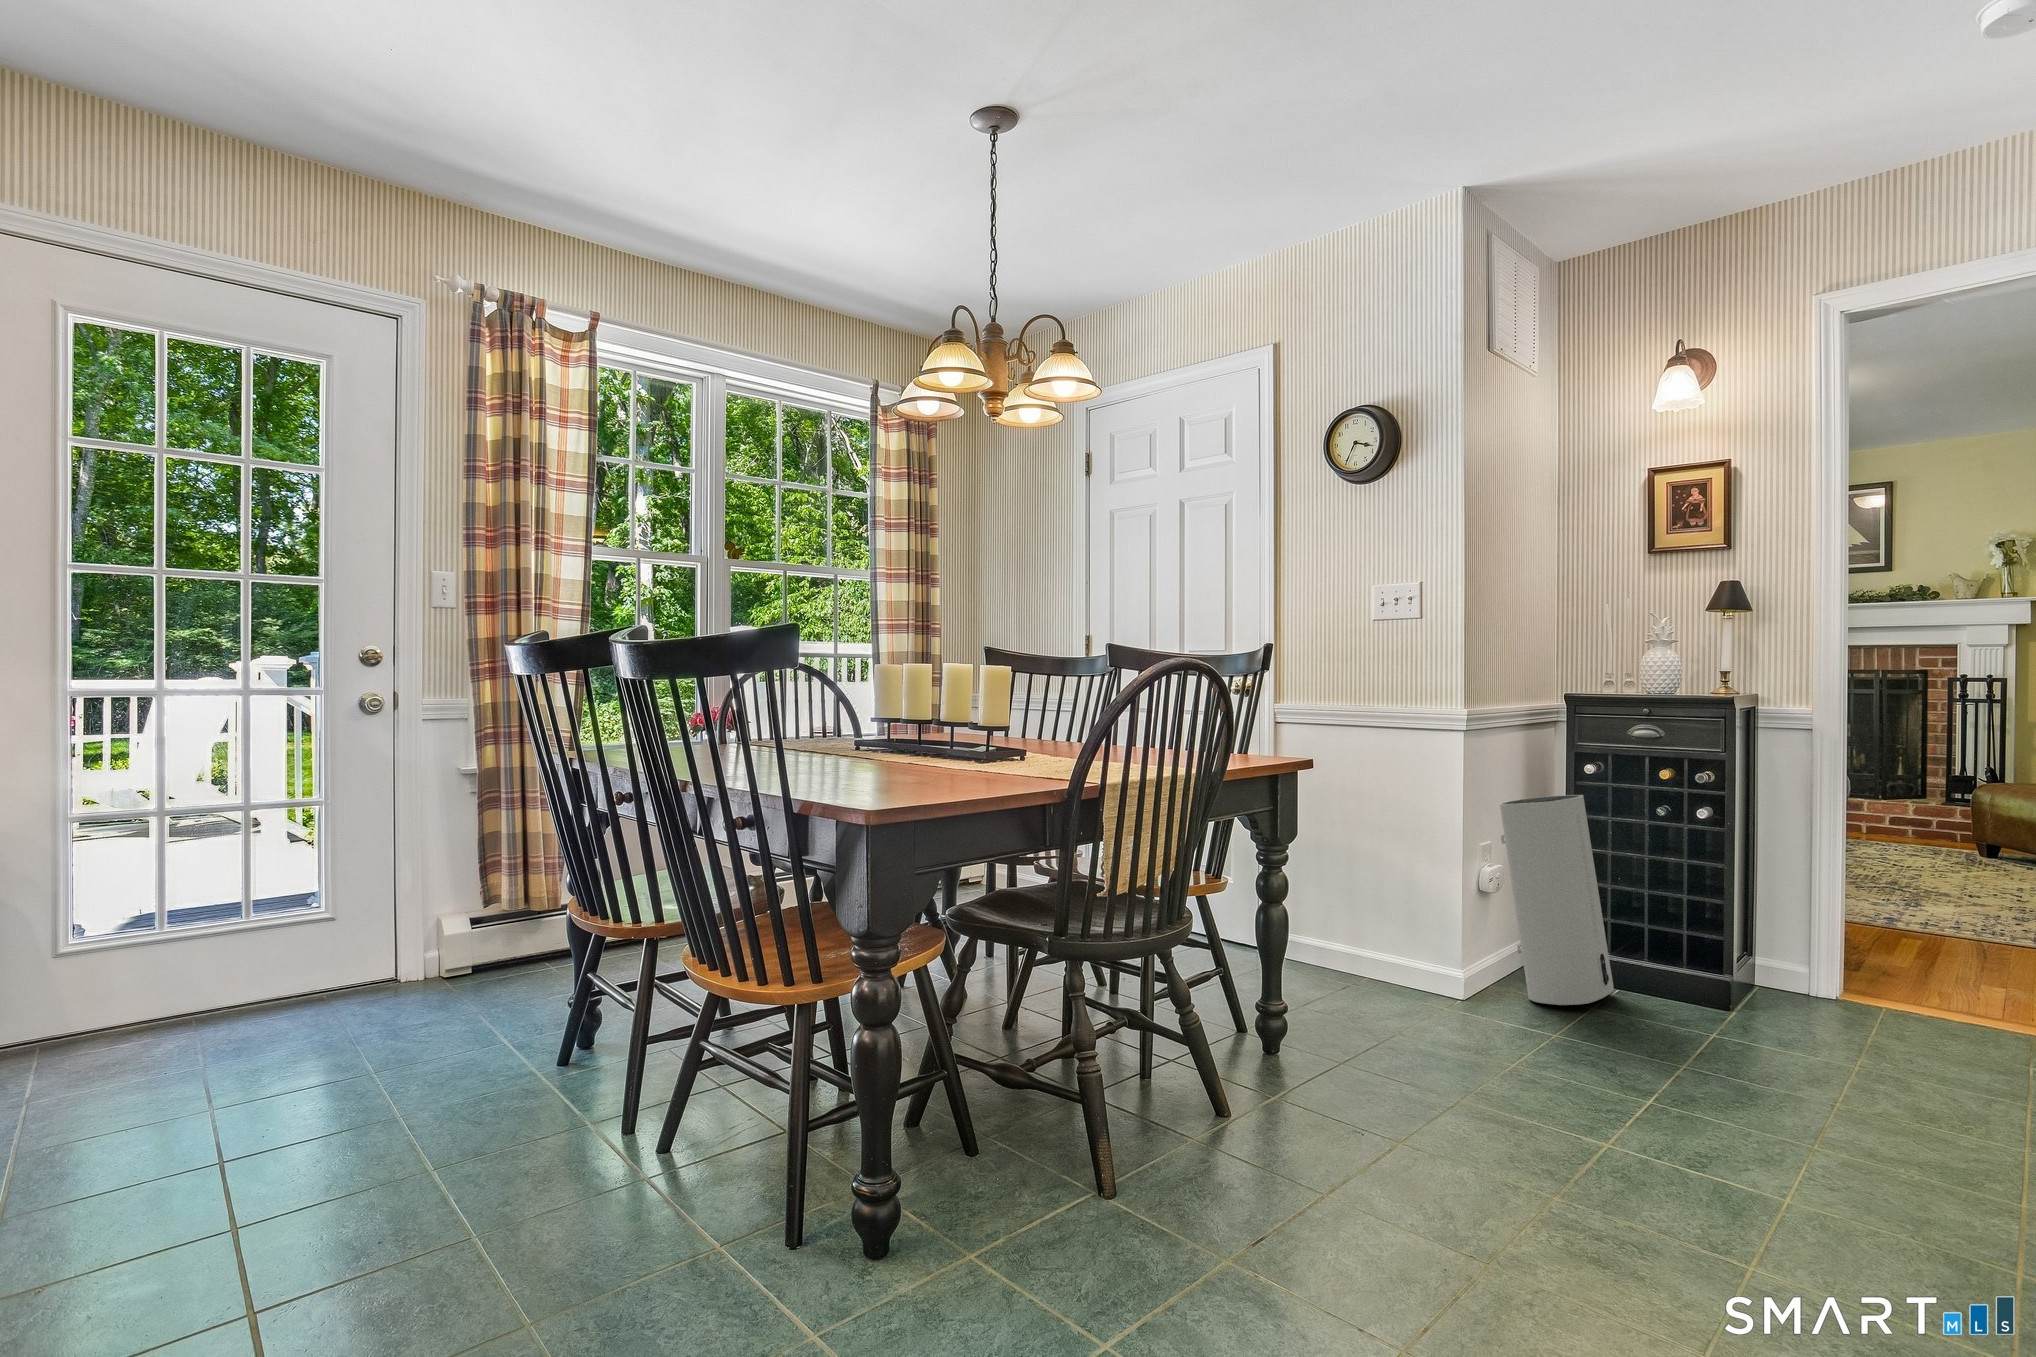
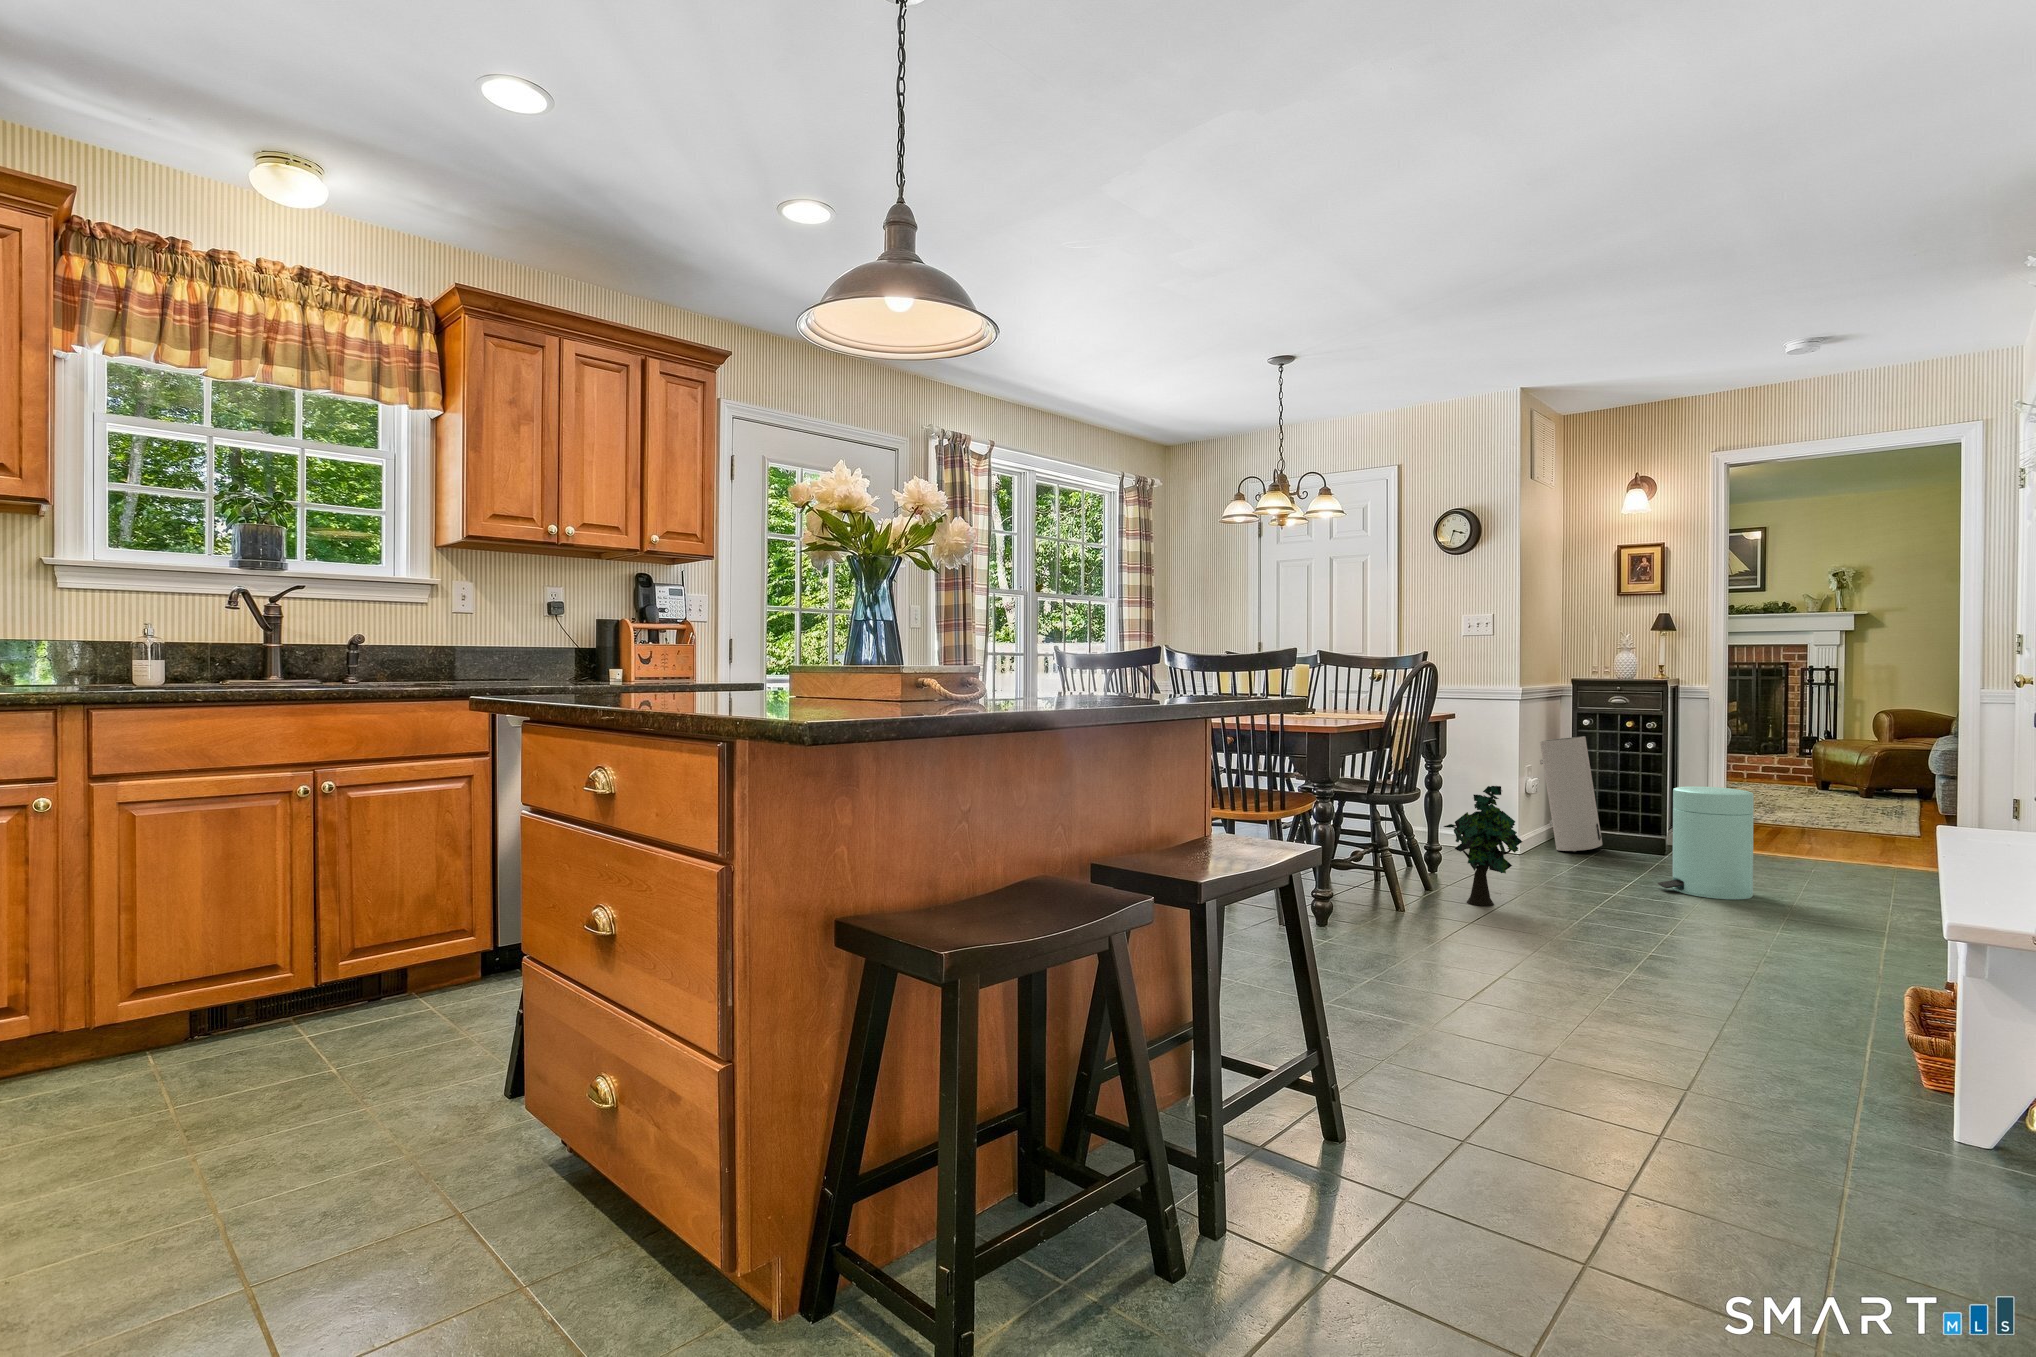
trash can: none [1699,922,1917,1197] -> present [1658,786,1754,899]
decorative plant: none [1214,933,1374,1207] -> present [1444,786,1522,906]

